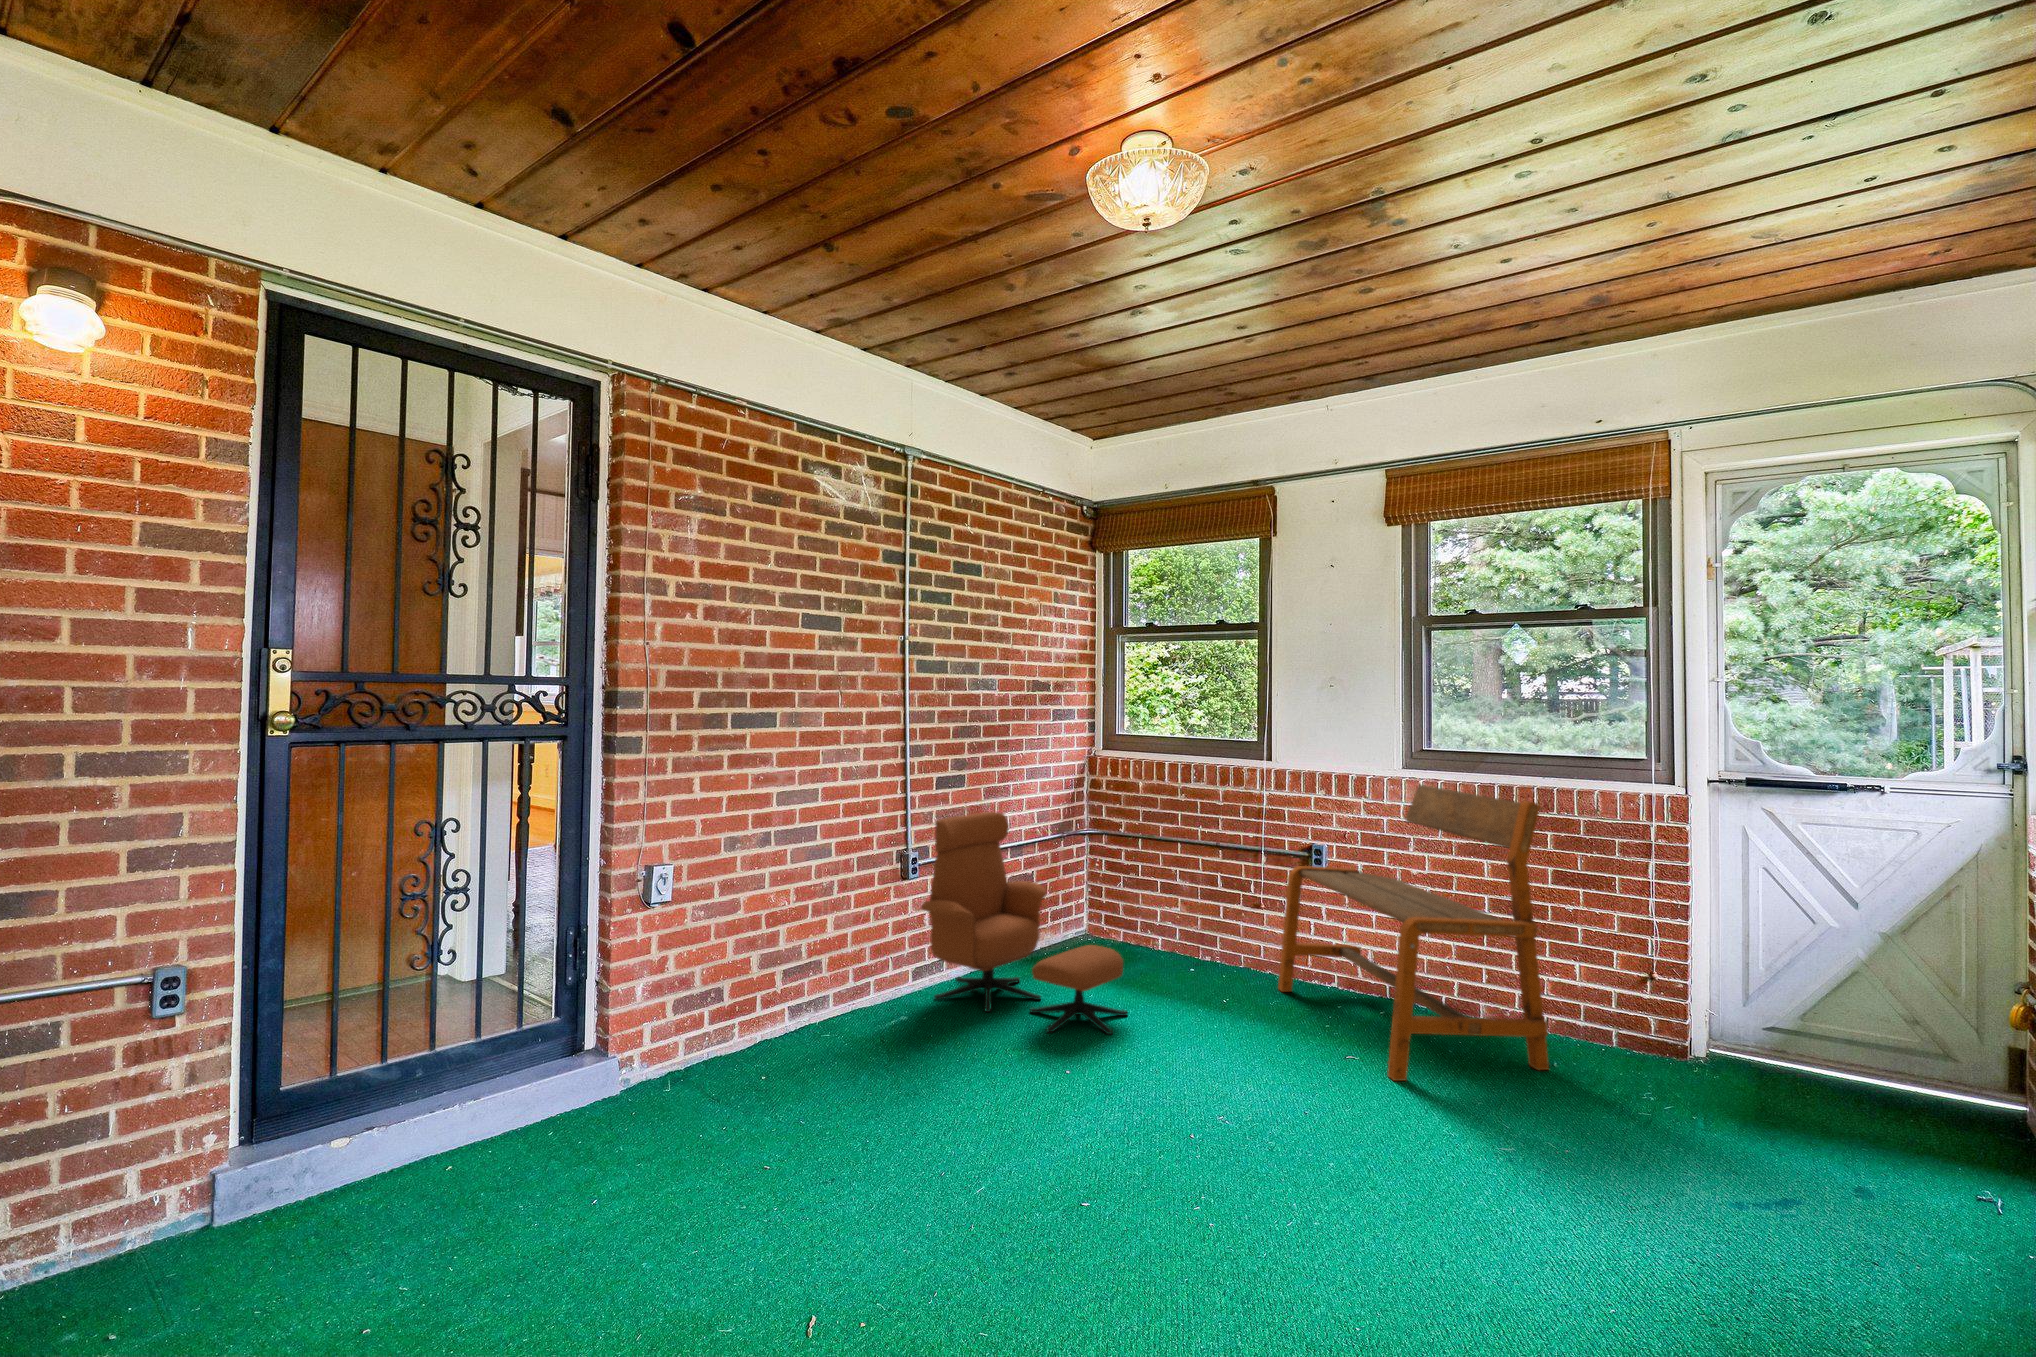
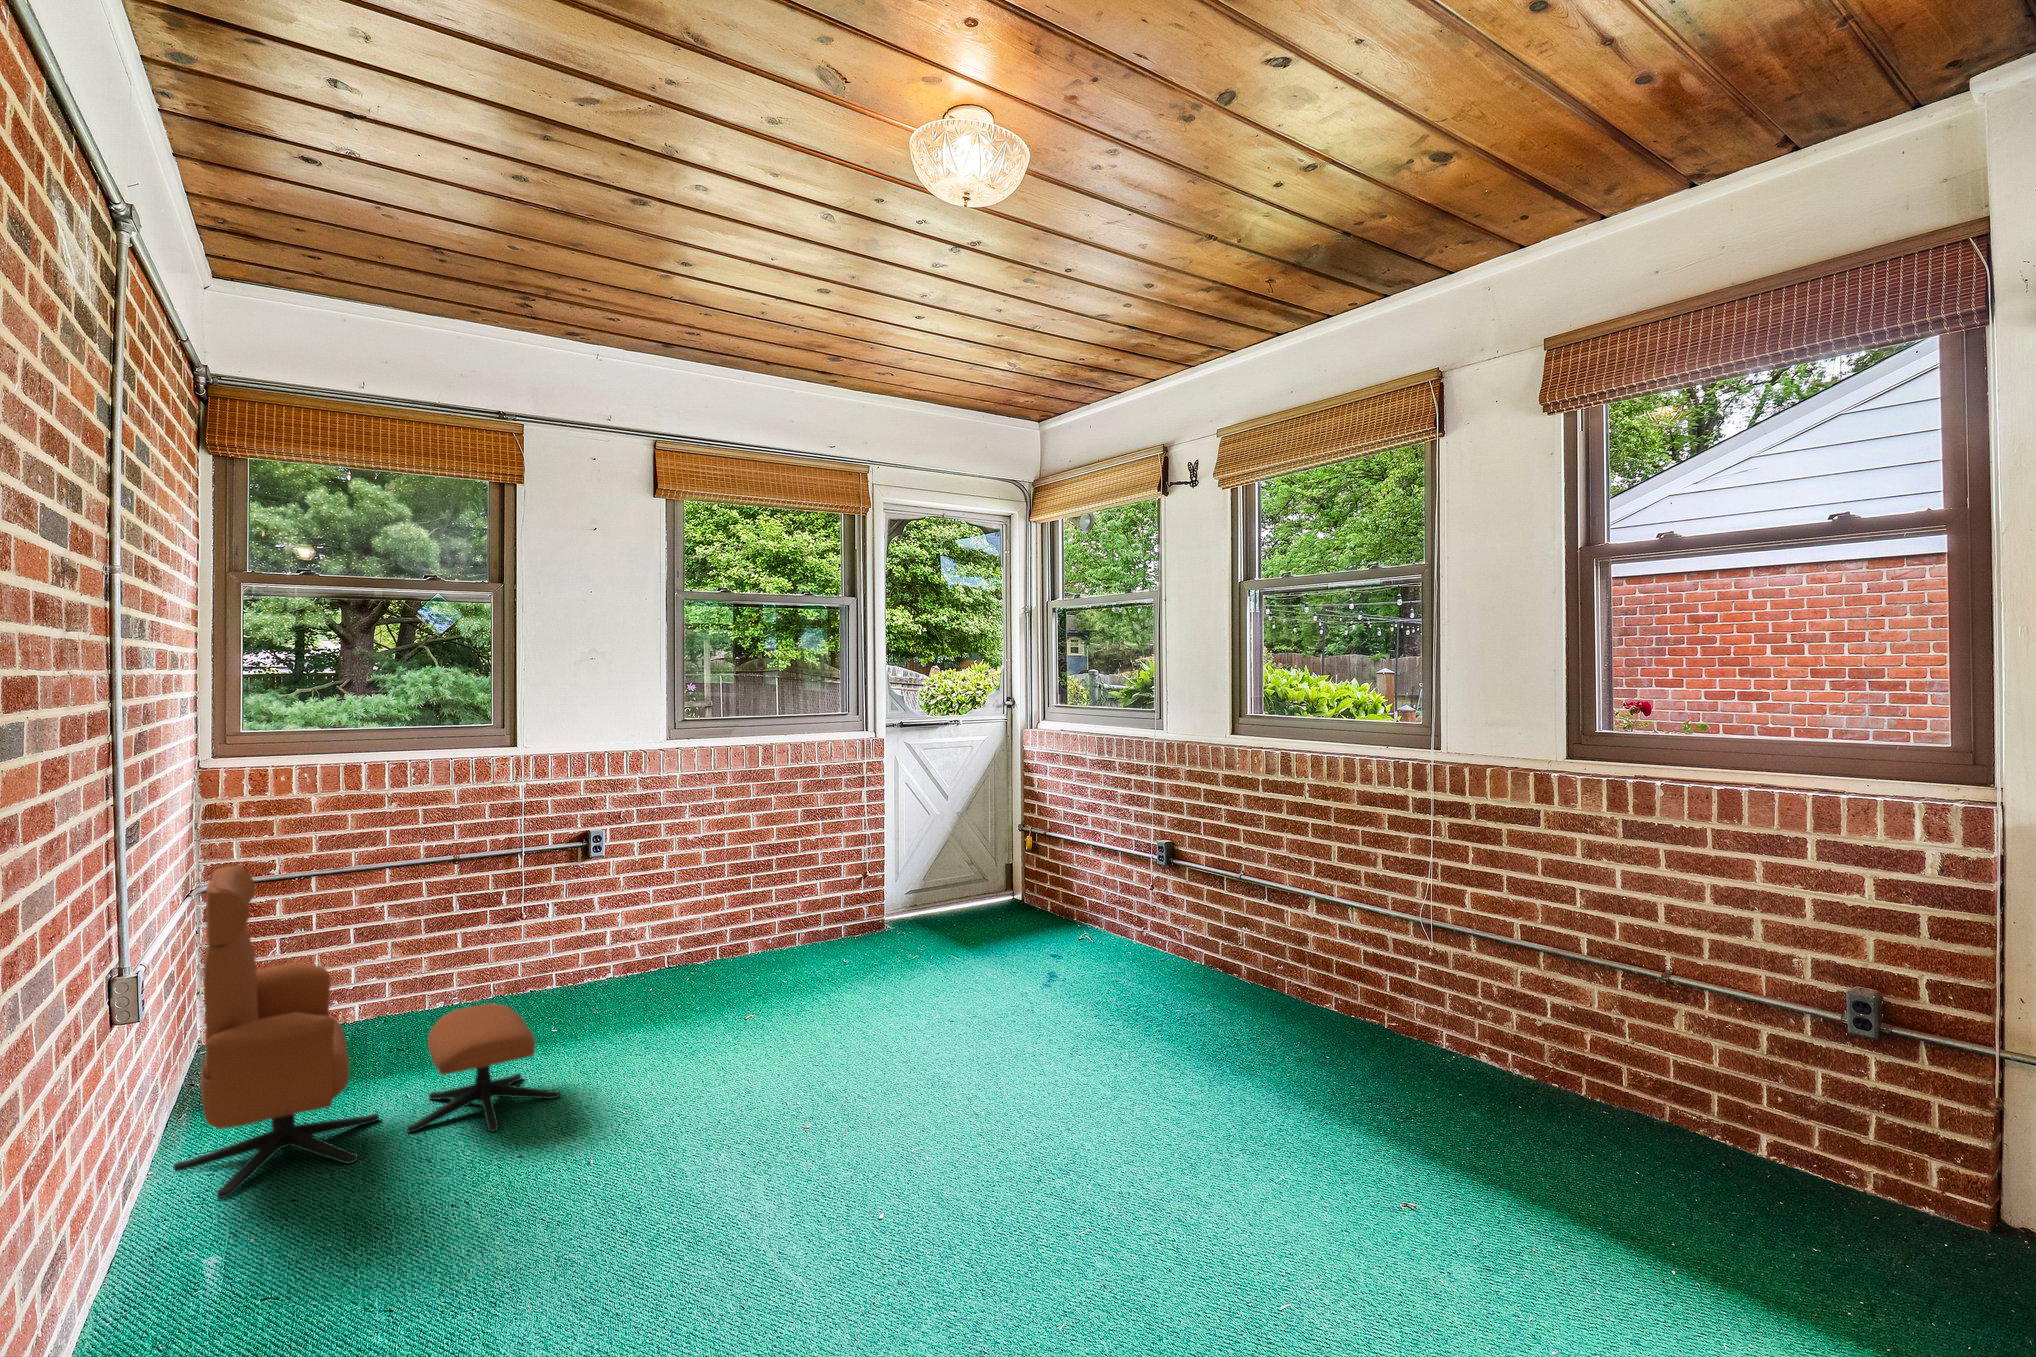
bench: present [1278,785,1549,1081] -> none [578,750,866,1008]

